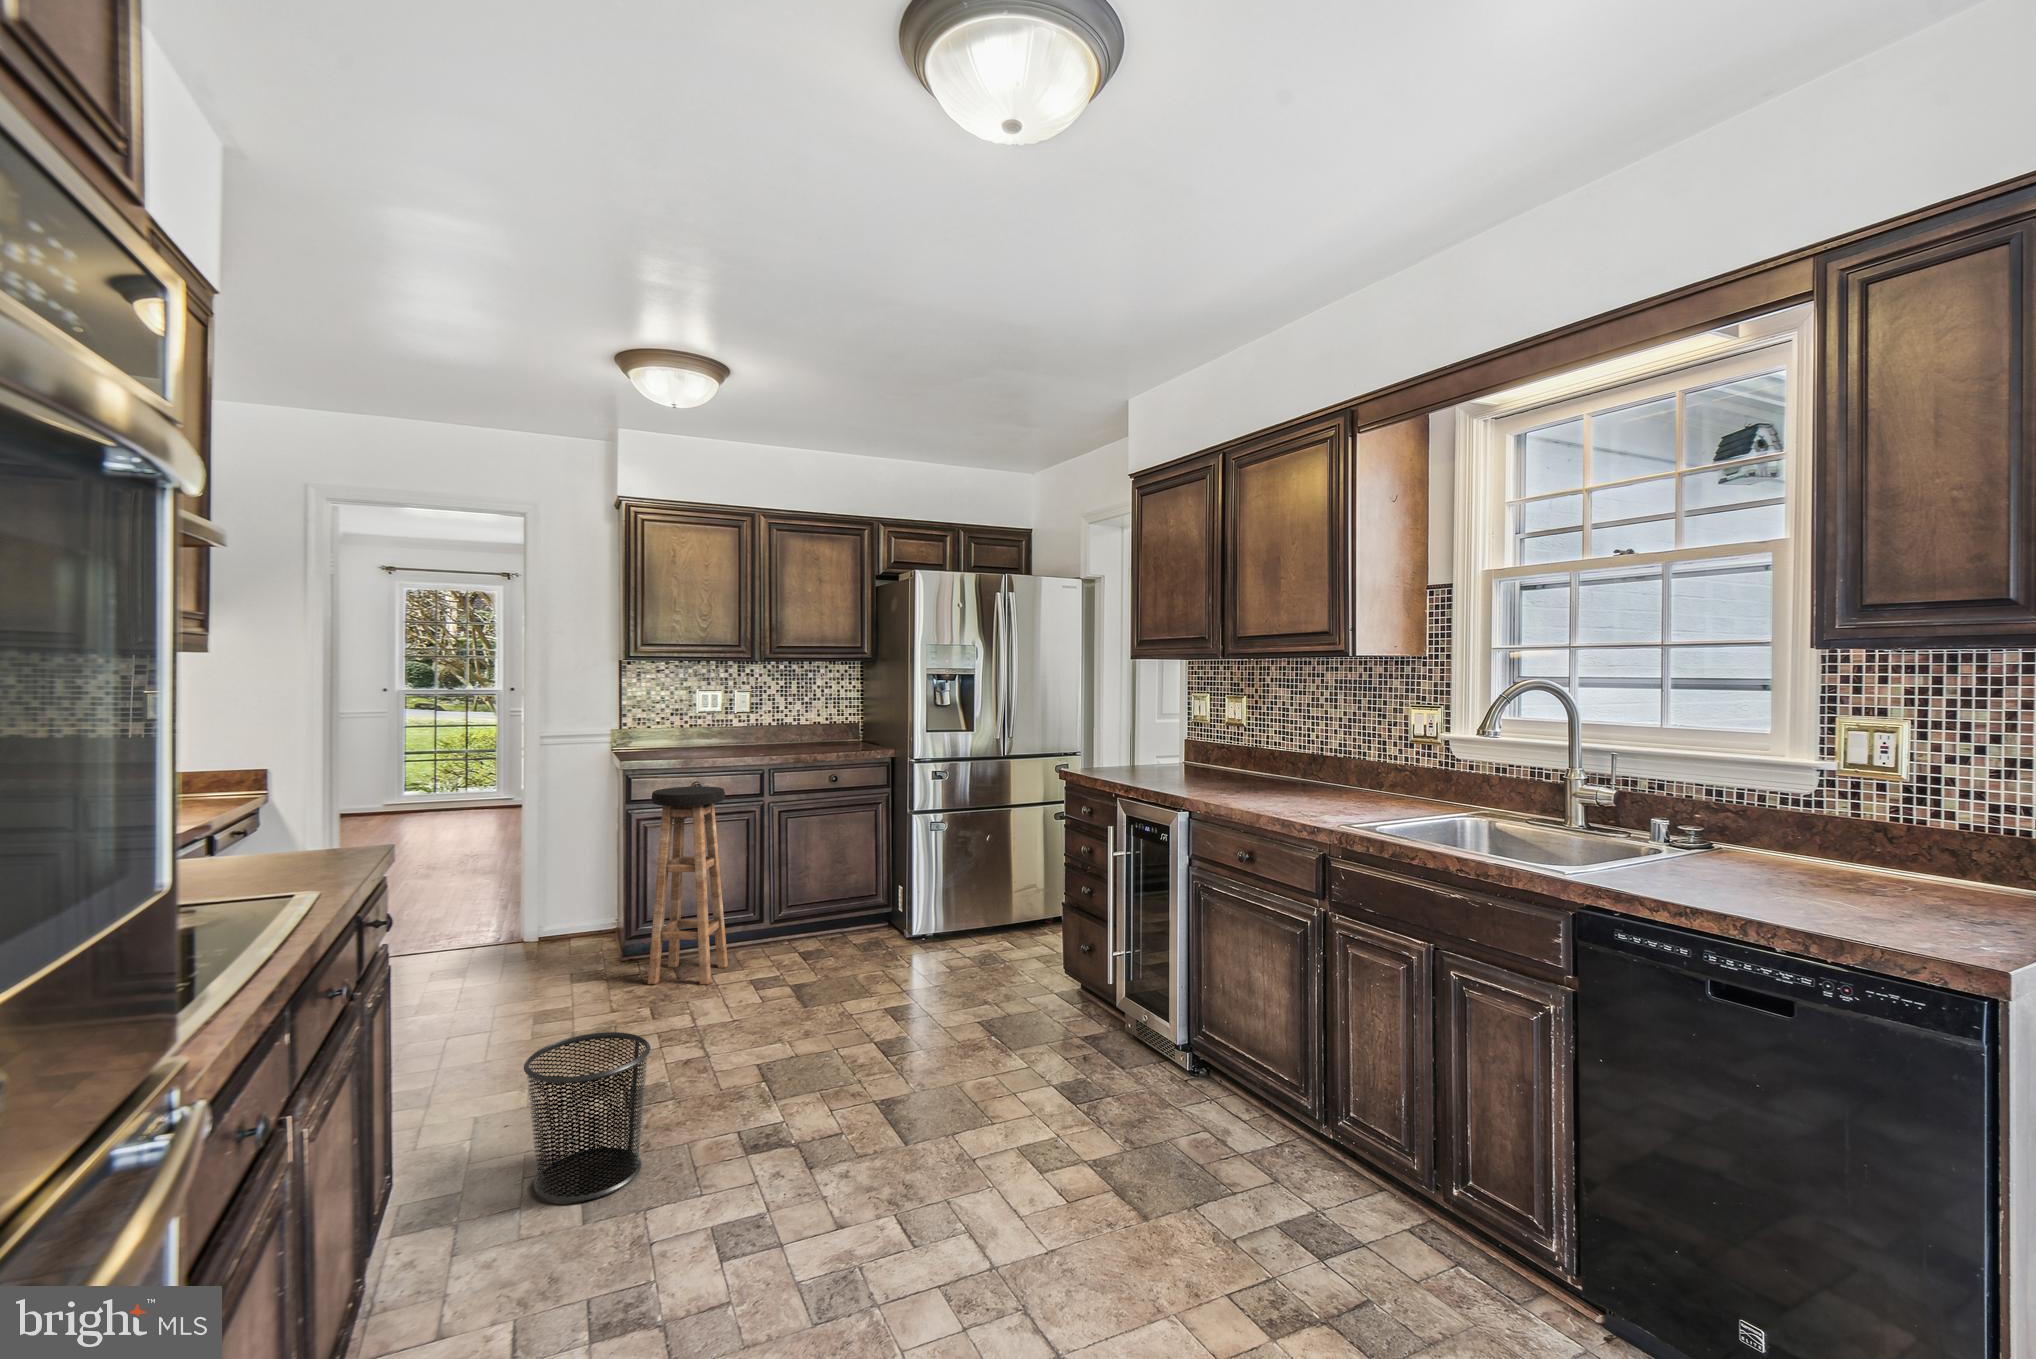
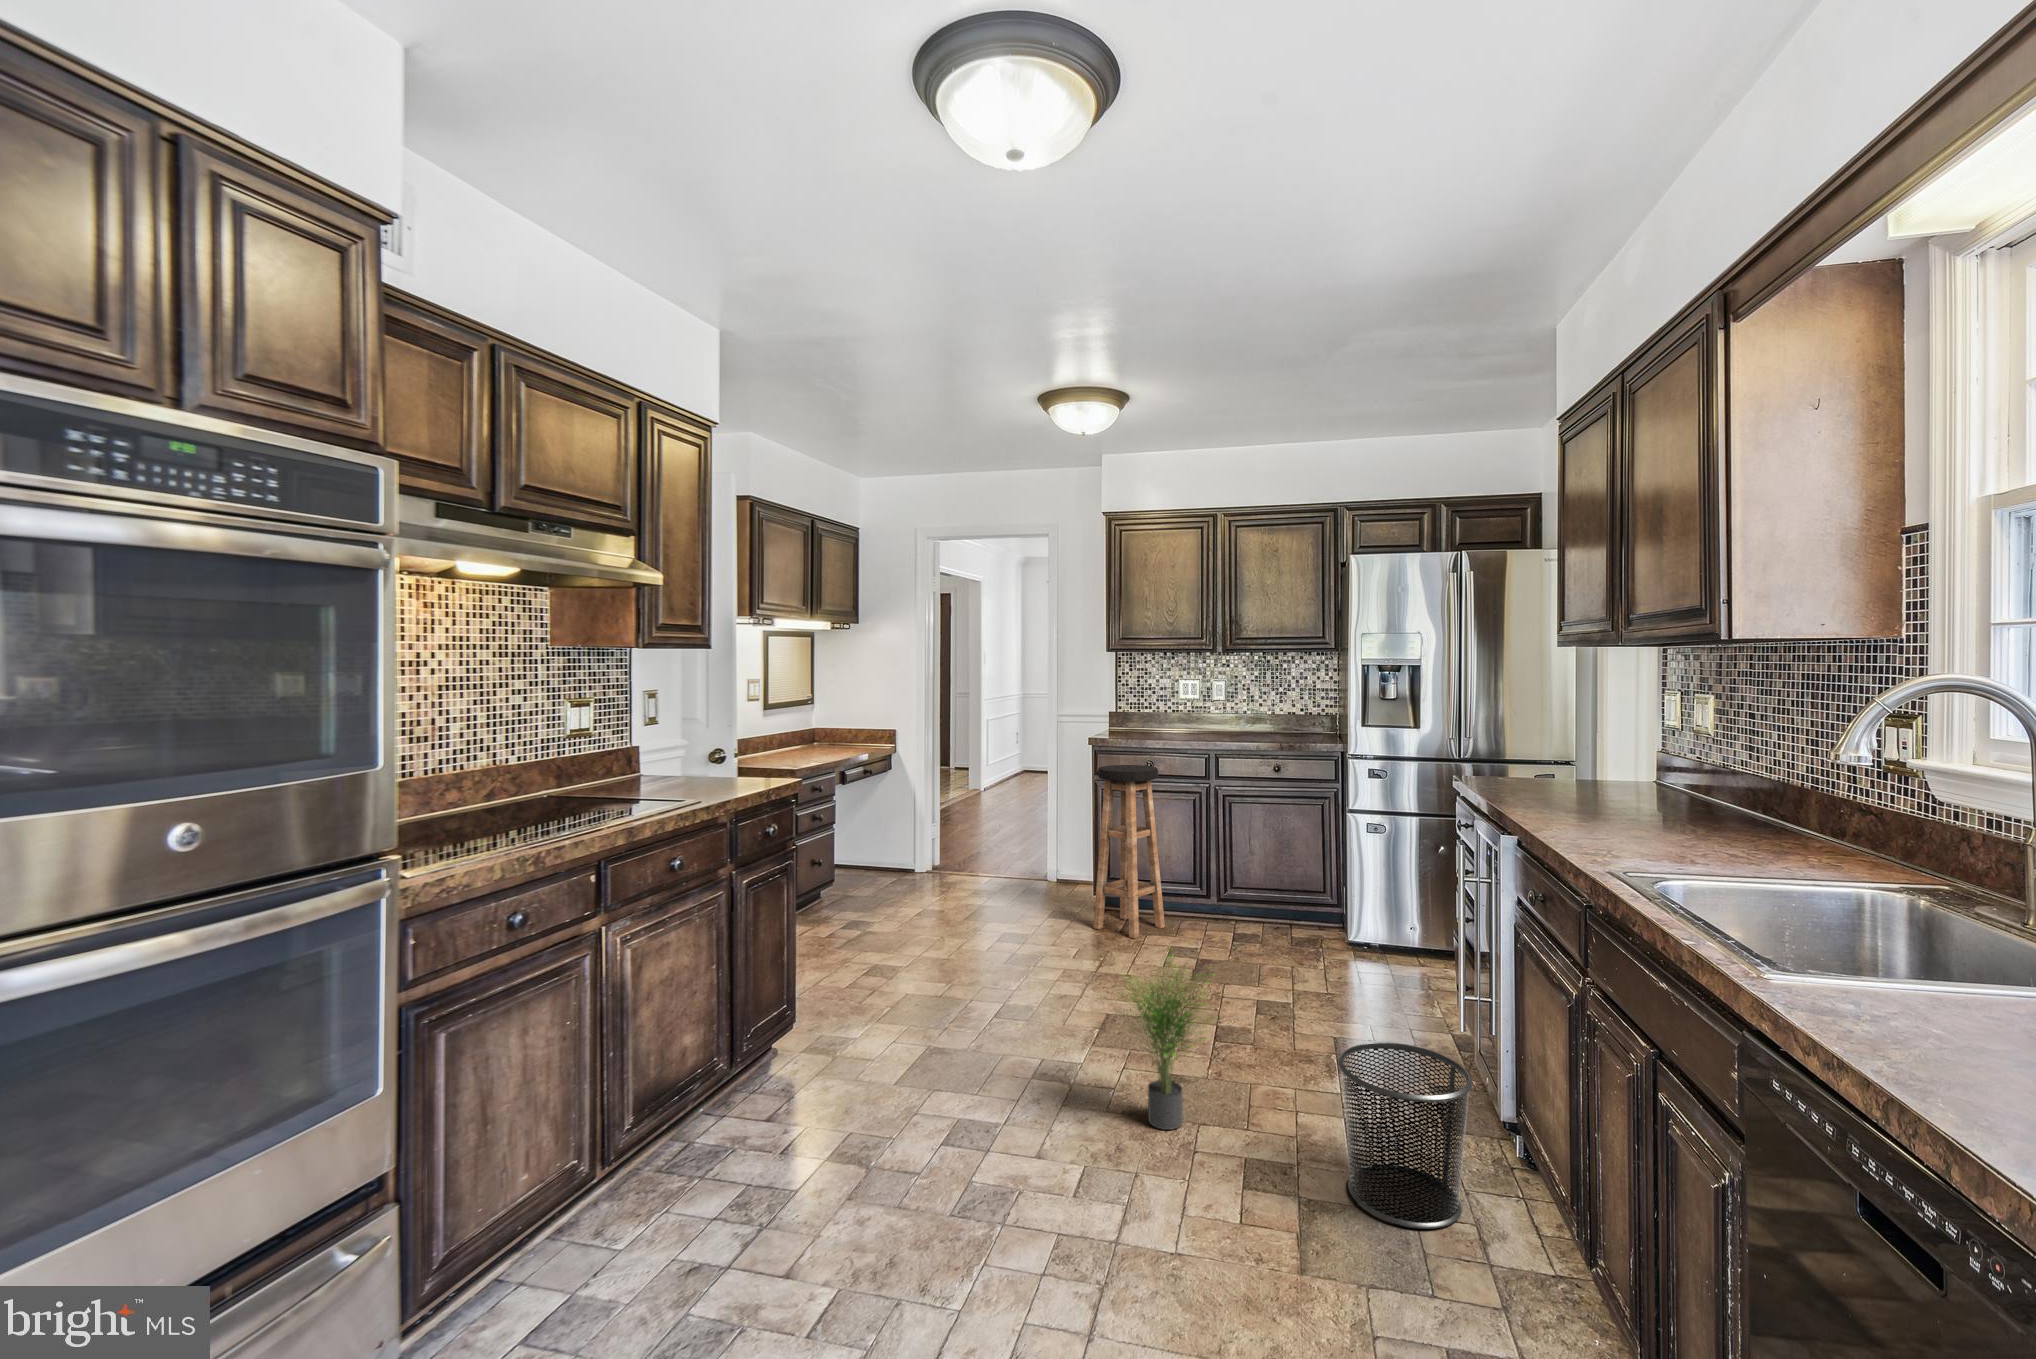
potted plant: none [854,964,979,1155] -> present [1119,955,1207,1130]
waste bin: present [524,1032,651,1202] -> present [1338,1042,1473,1229]

